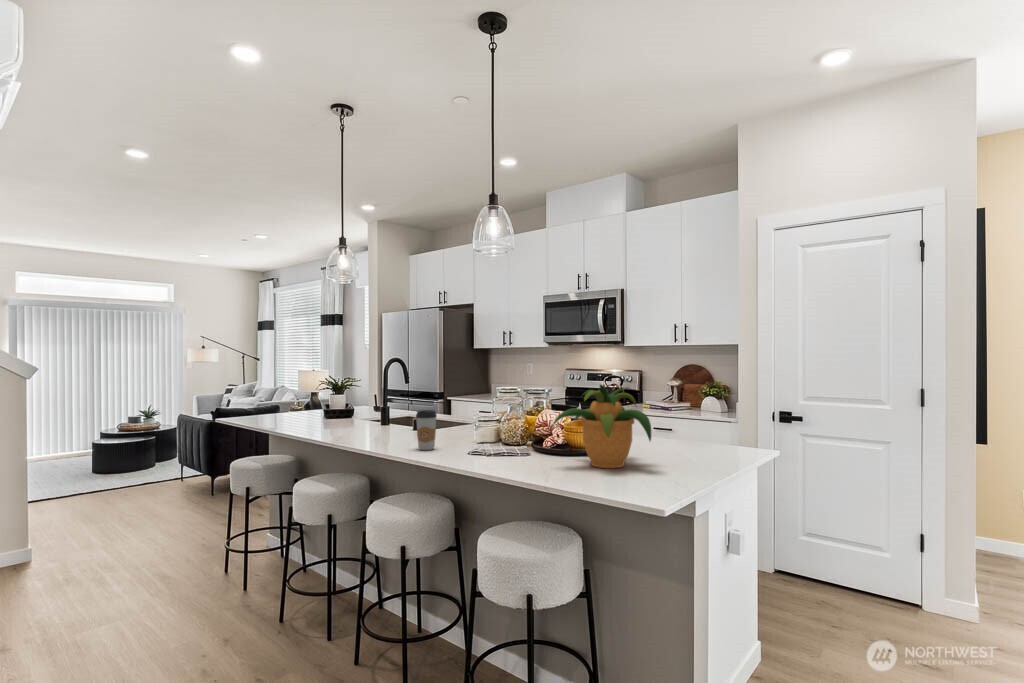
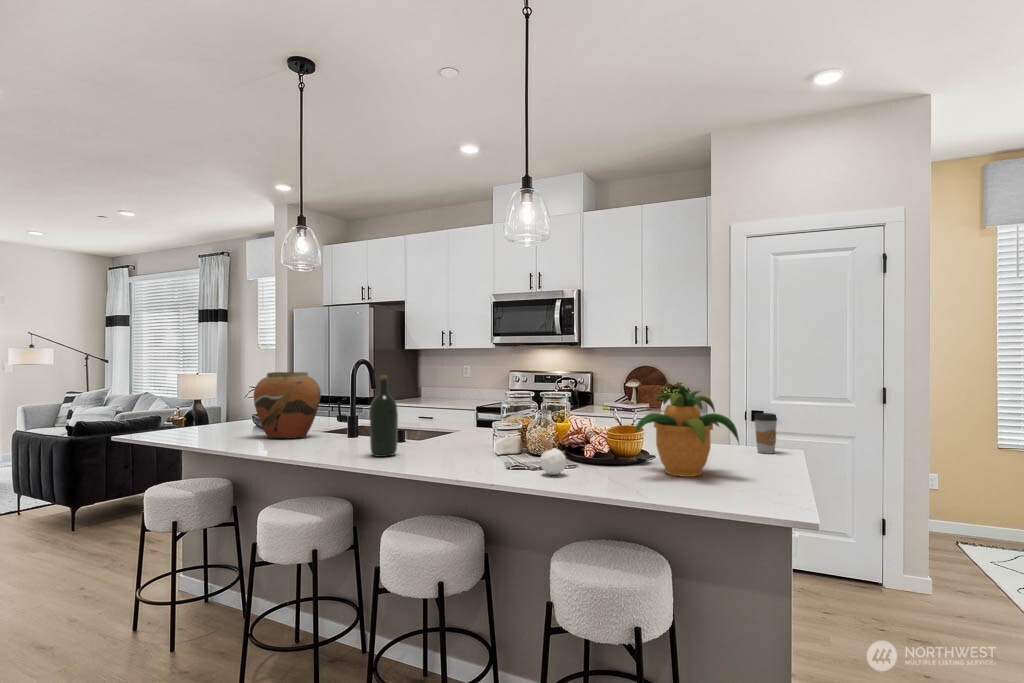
vase: none [302,369,353,424] -> present [254,372,321,439]
wine bottle: none [365,372,389,440] -> present [370,375,398,457]
coffee cup: present [416,410,437,450] -> present [754,413,777,454]
candle: none [476,420,499,461] -> present [540,435,566,475]

